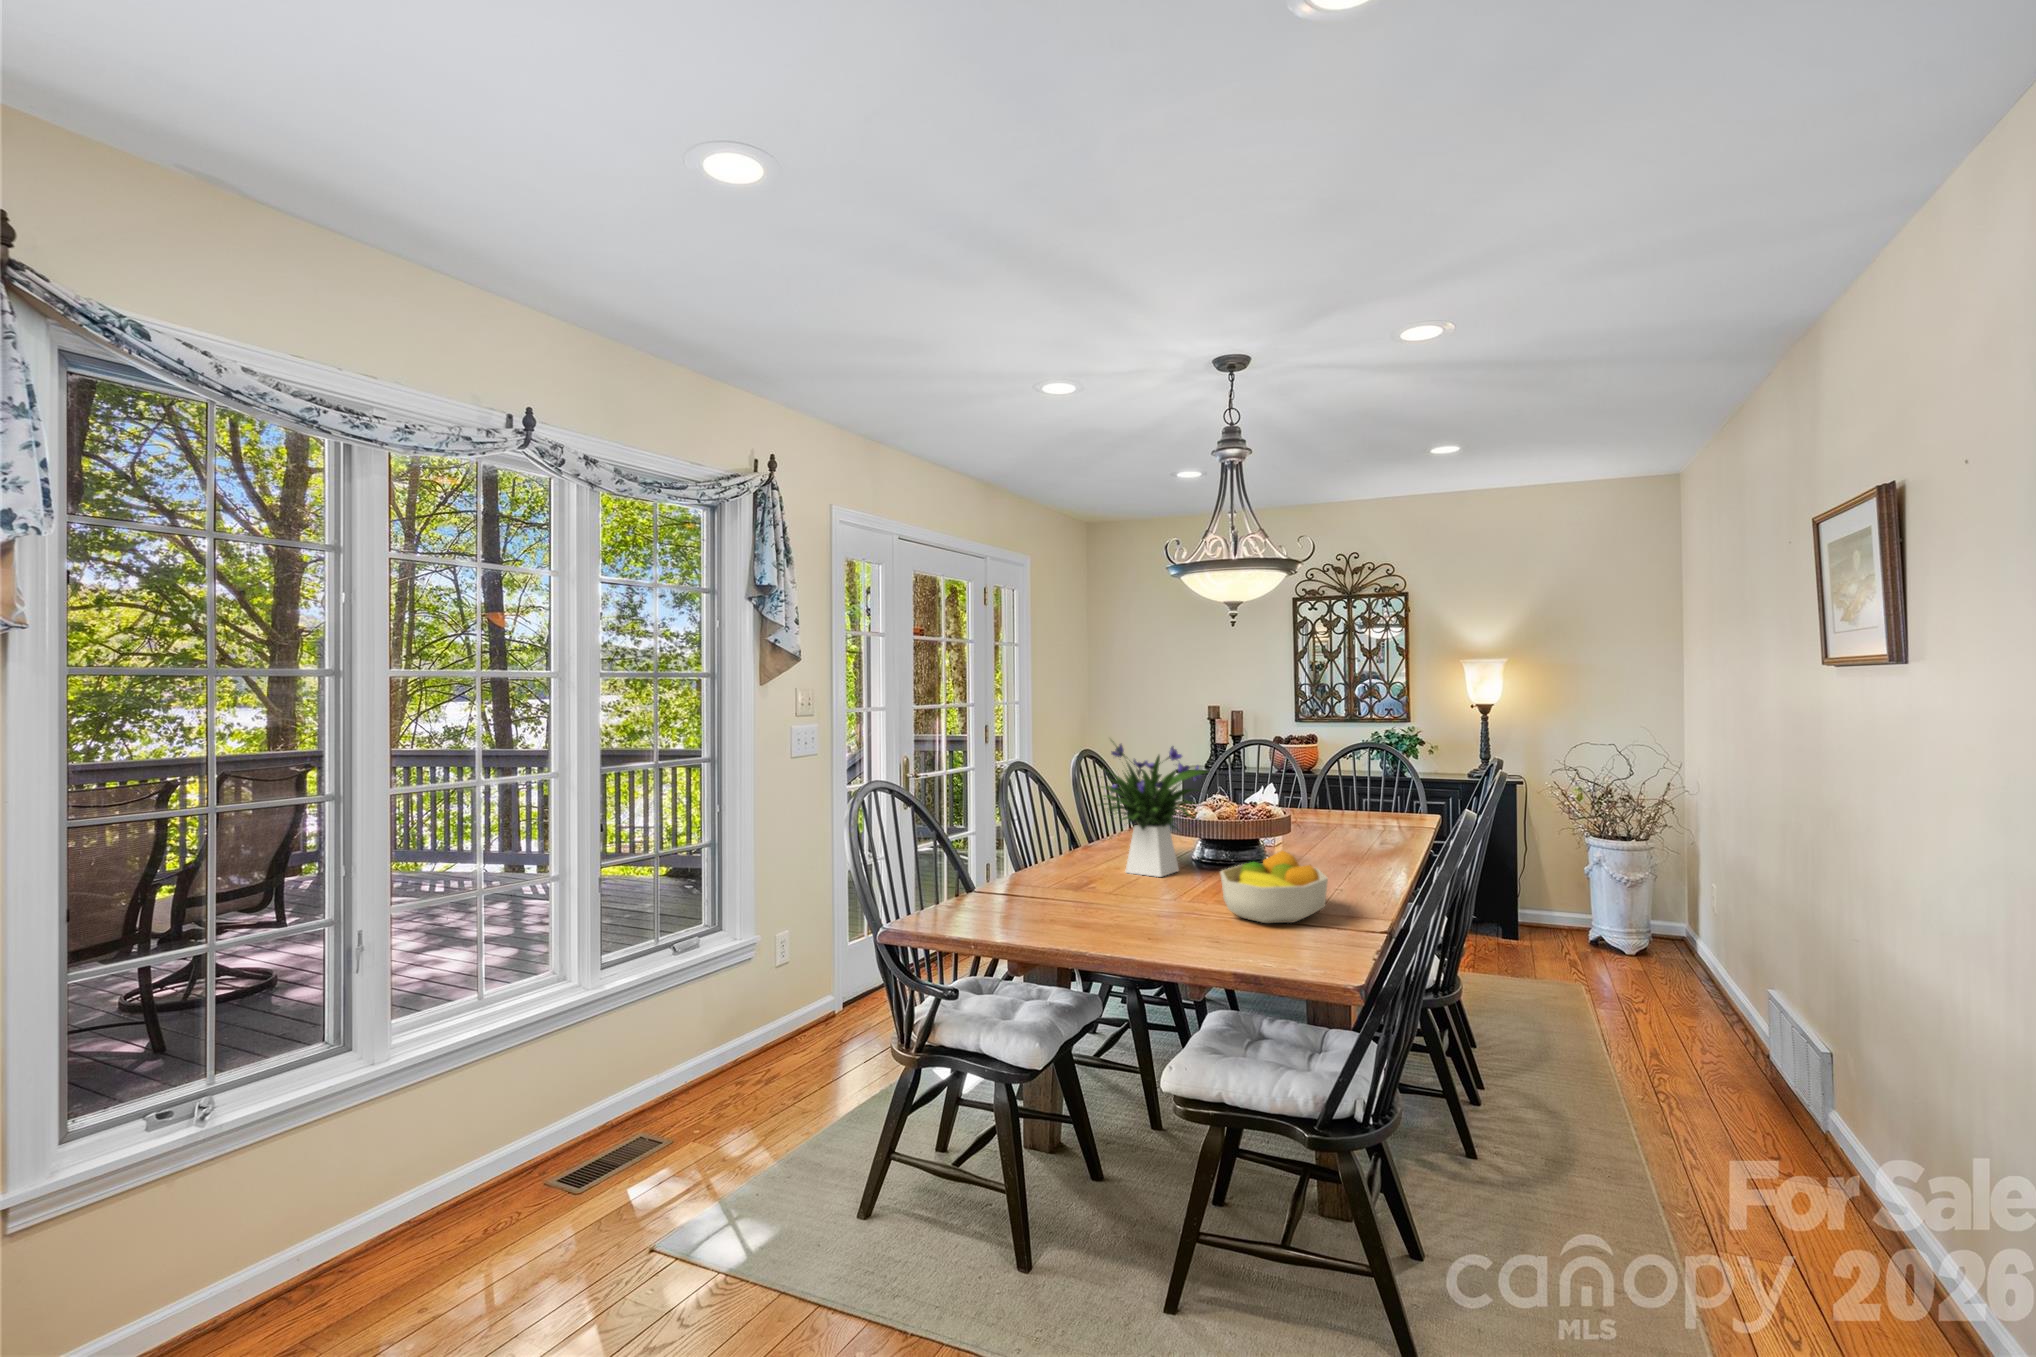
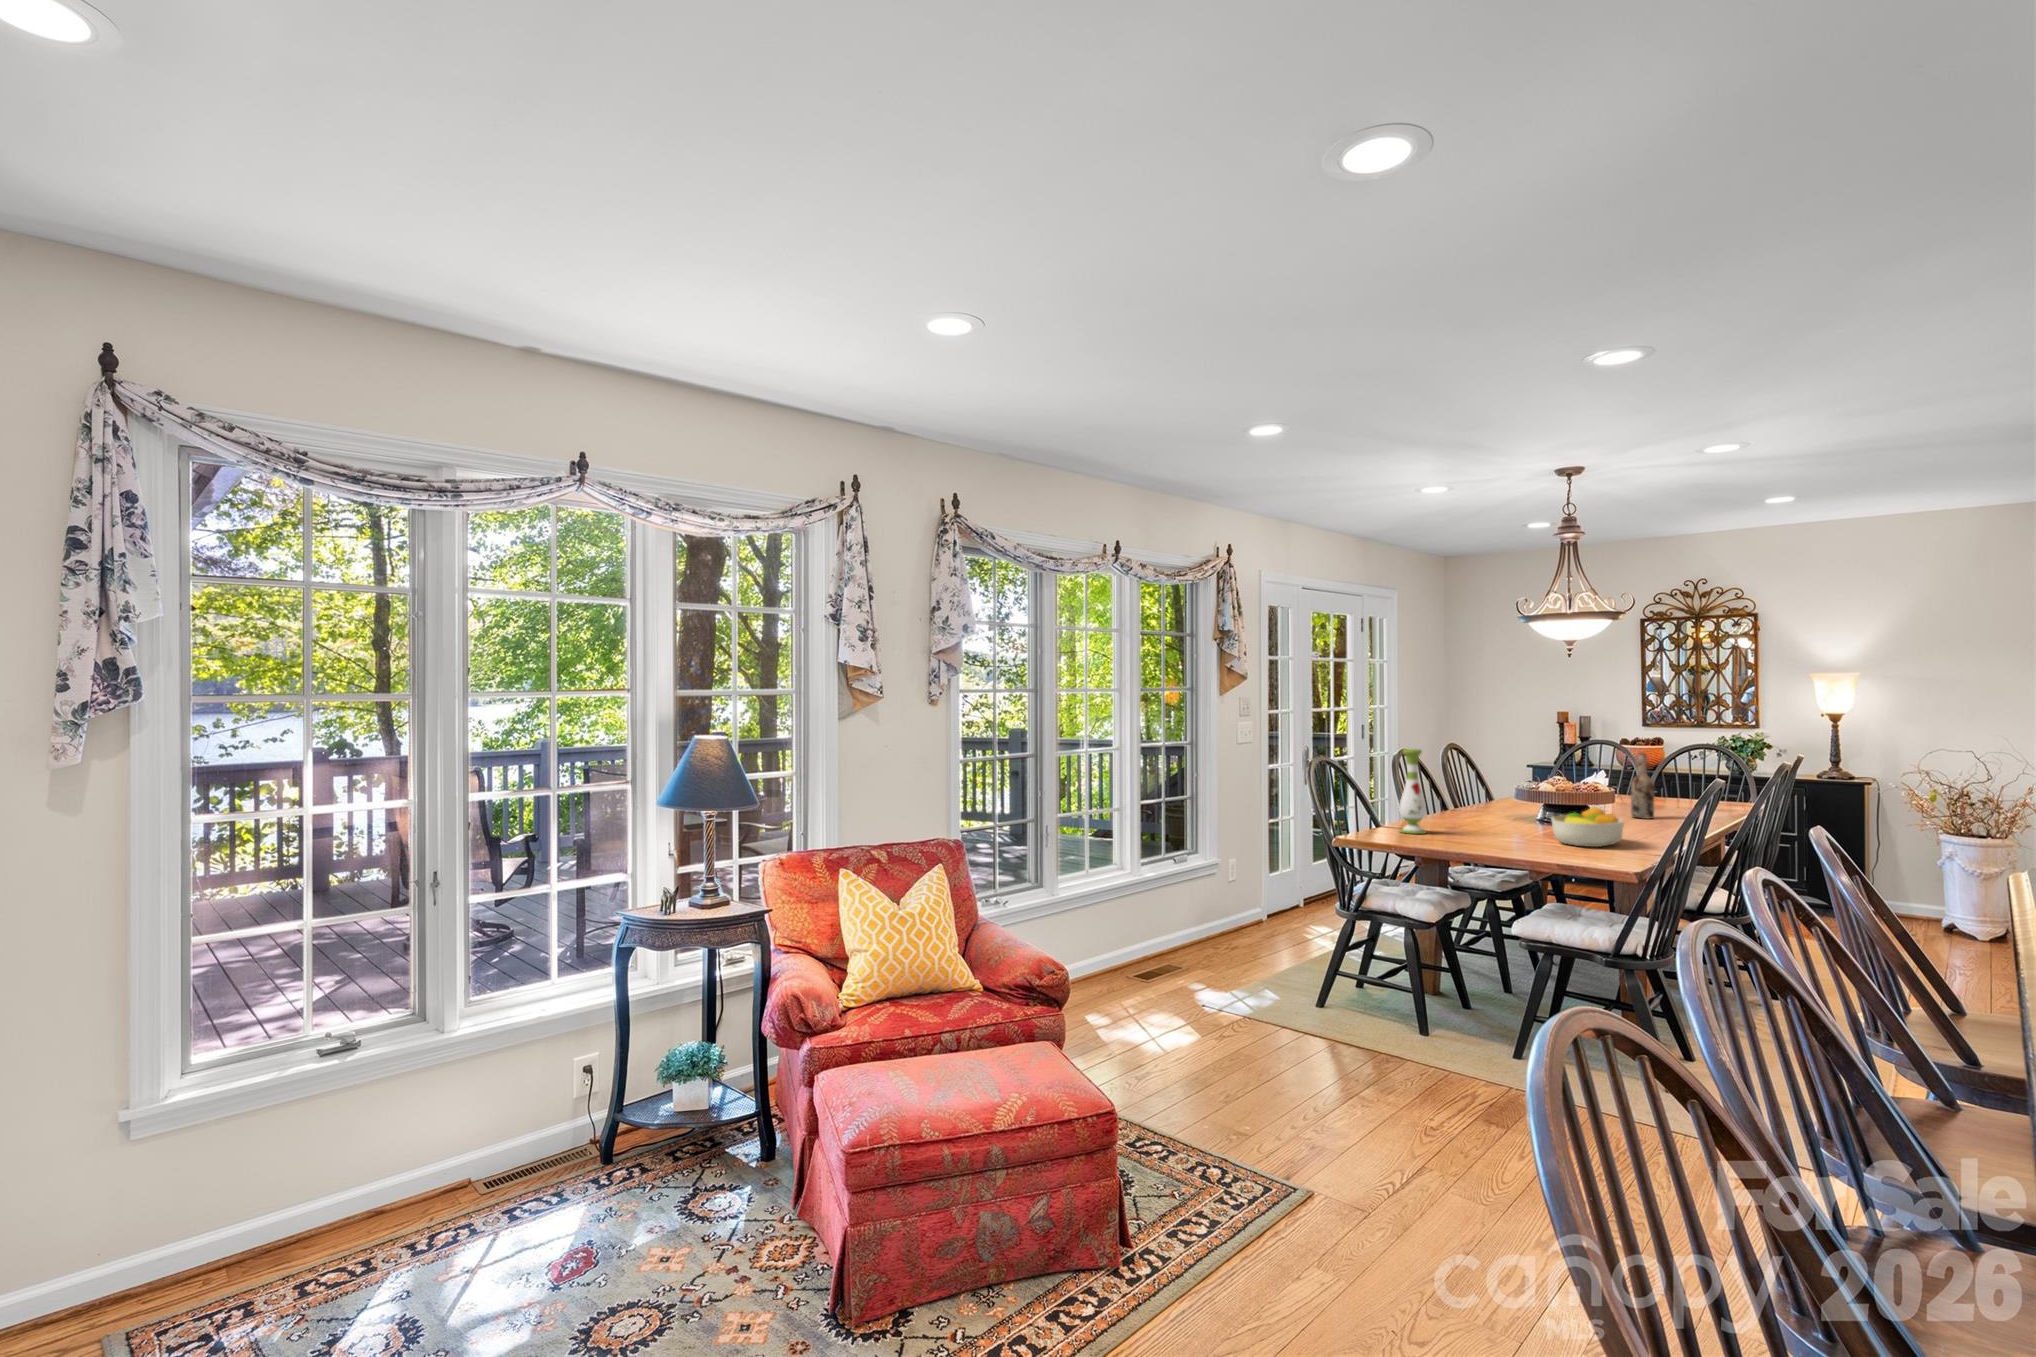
flower arrangement: present [1103,744,1208,877] -> none [1454,734,1549,825]
wine bottle: none [1309,759,1338,849] -> present [1631,753,1654,819]
vase: none [989,766,1033,911] -> present [1399,749,1426,834]

